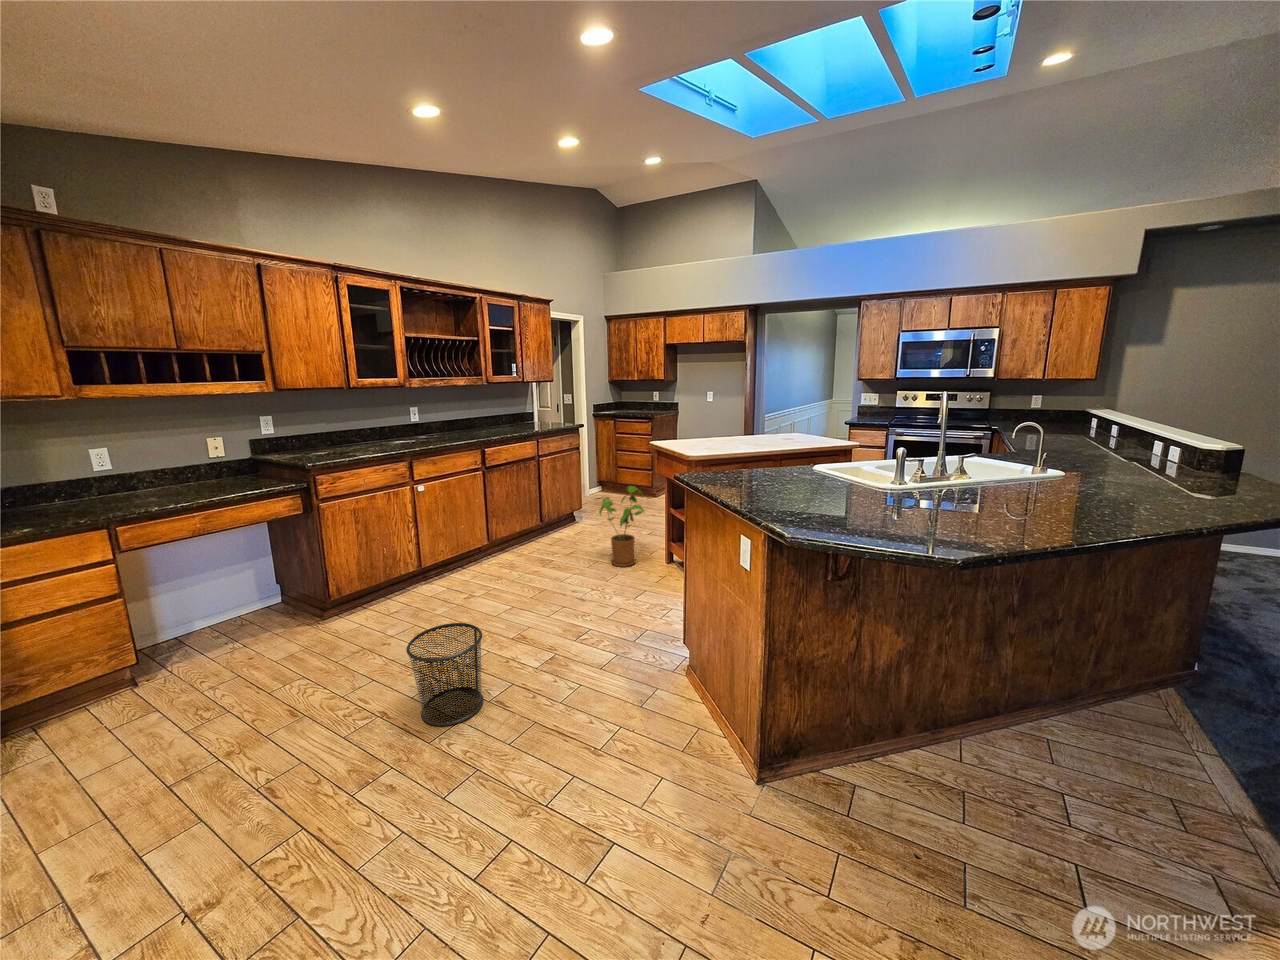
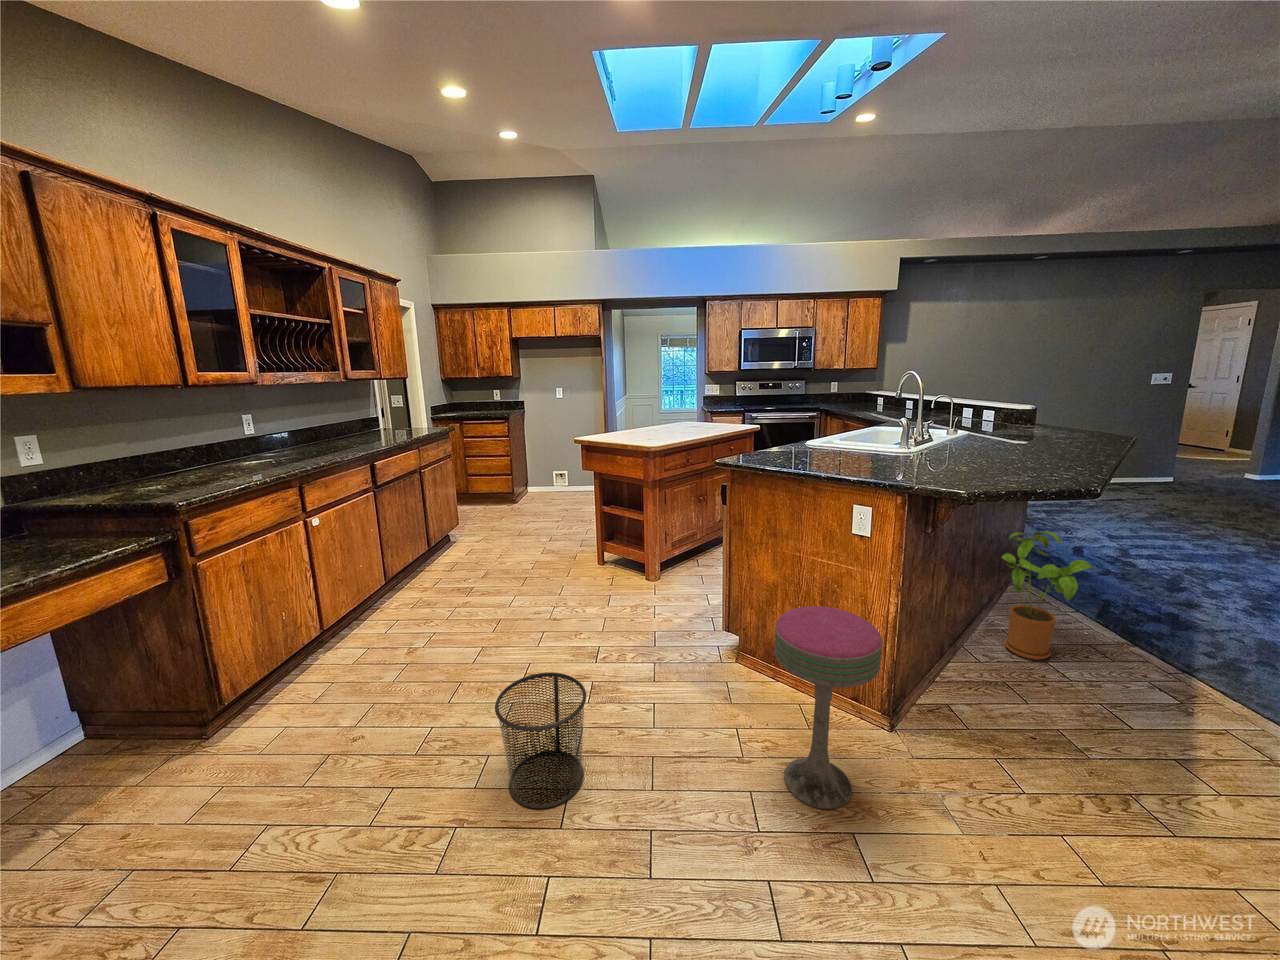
house plant: present [599,486,645,567] -> present [1002,531,1093,660]
bar stool: none [579,617,679,820] -> present [774,606,882,809]

